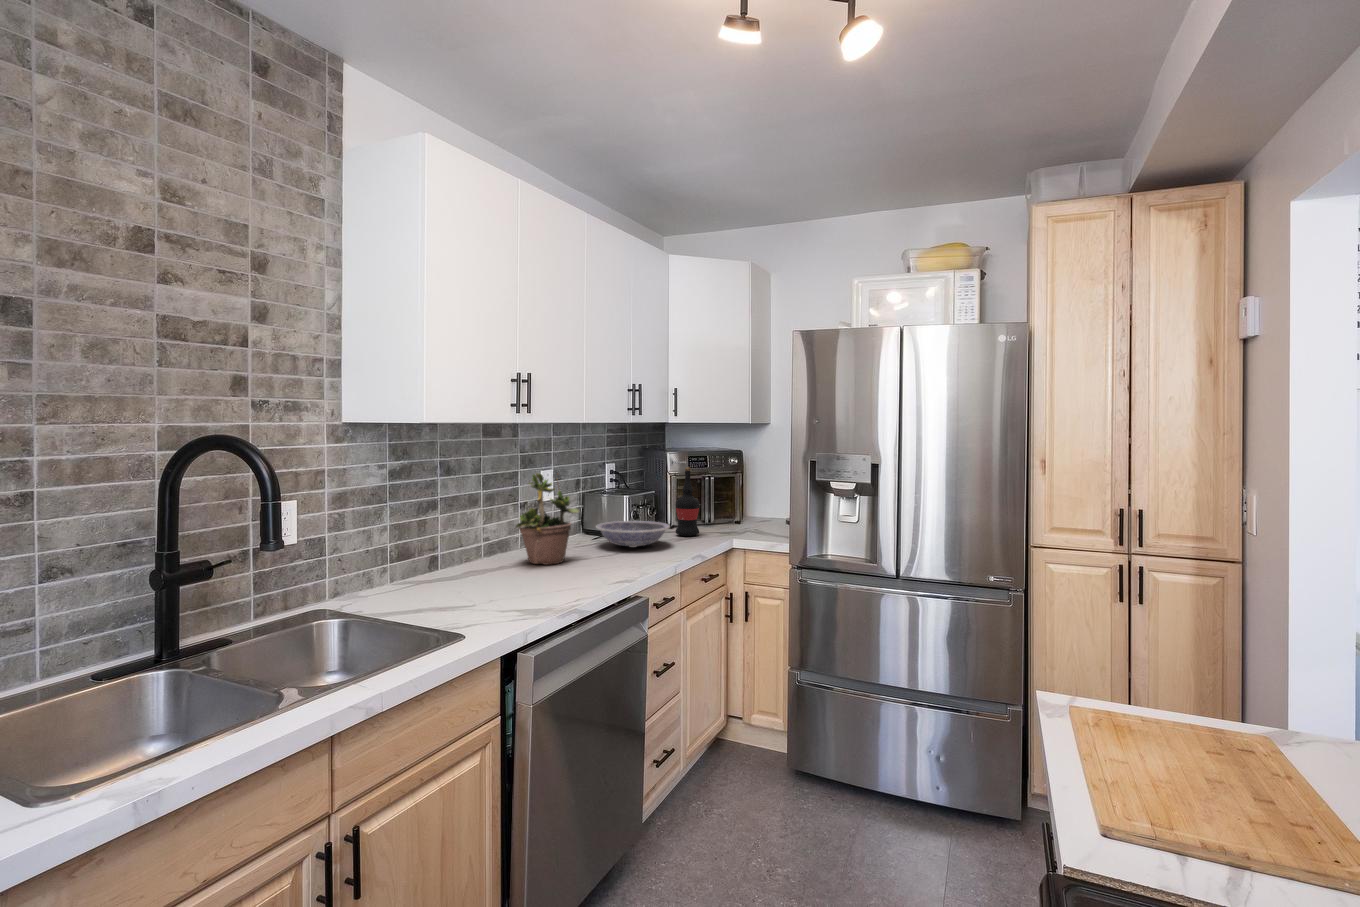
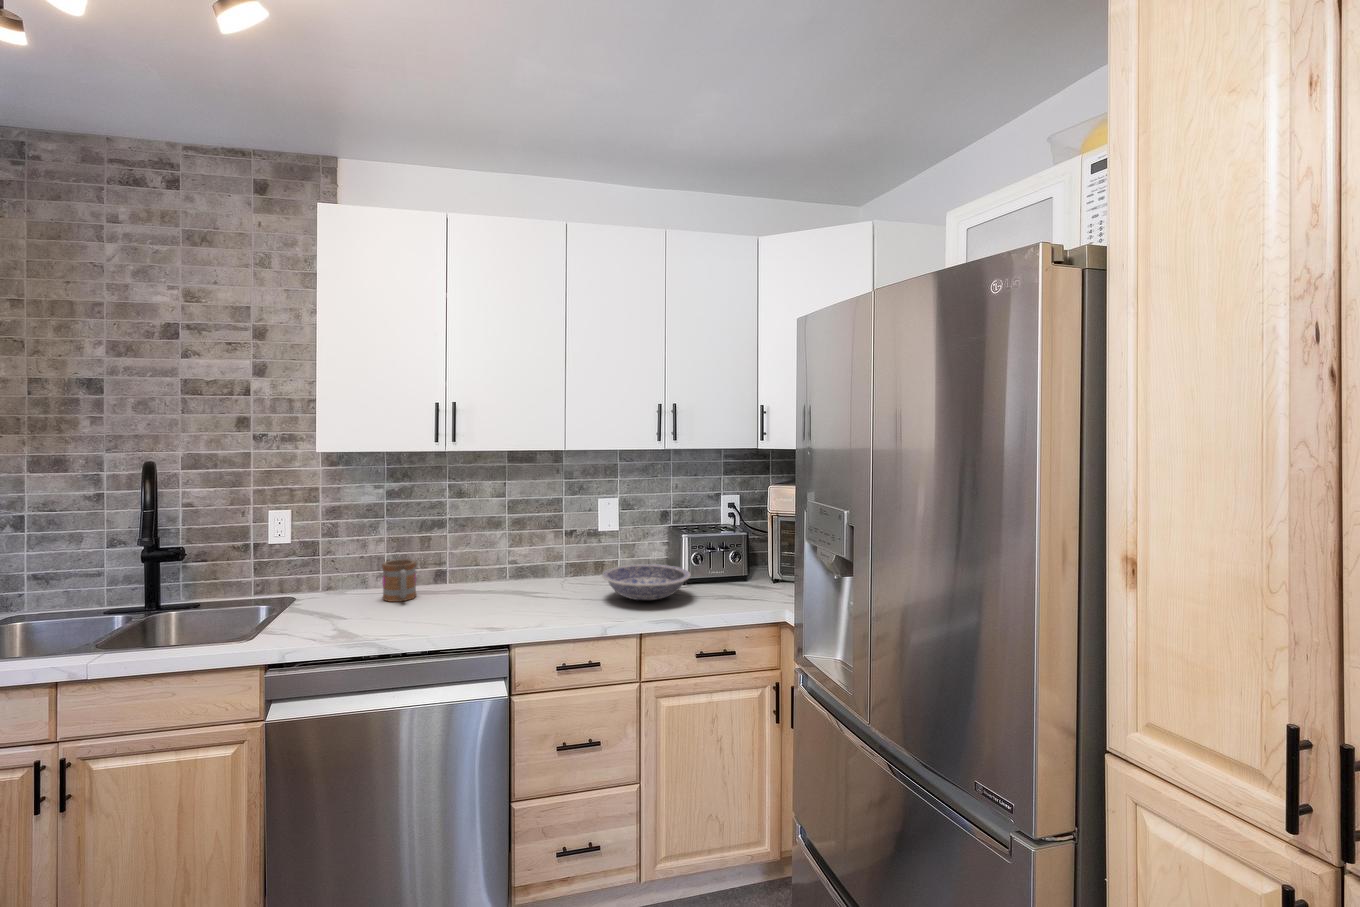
wine bottle: present [676,468,699,536] -> none [733,509,765,600]
potted plant: present [515,473,579,565] -> none [482,494,557,600]
mug: none [428,543,478,588] -> present [382,559,416,602]

